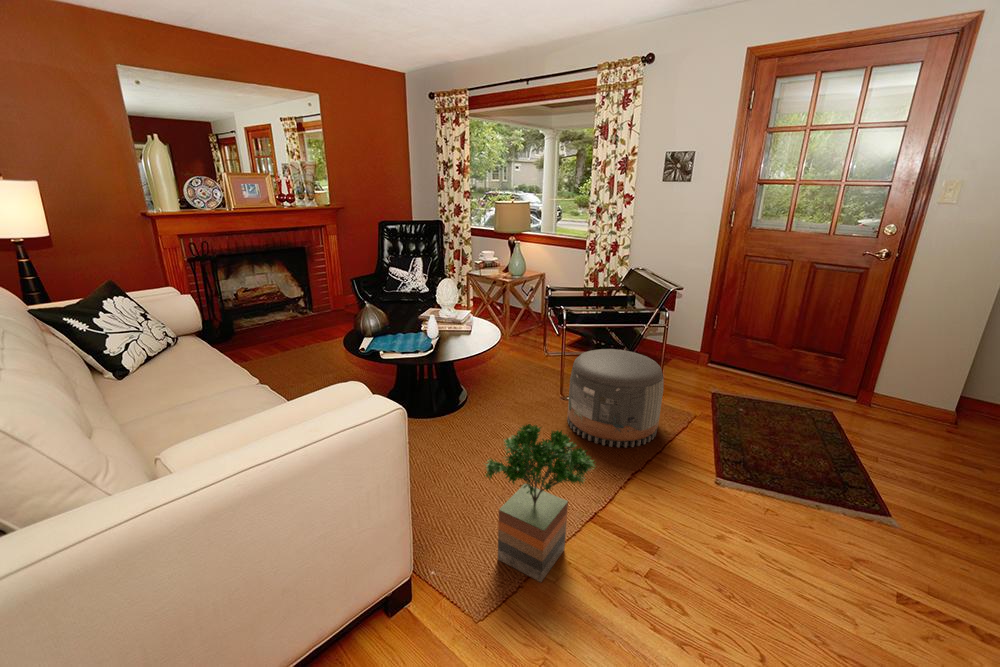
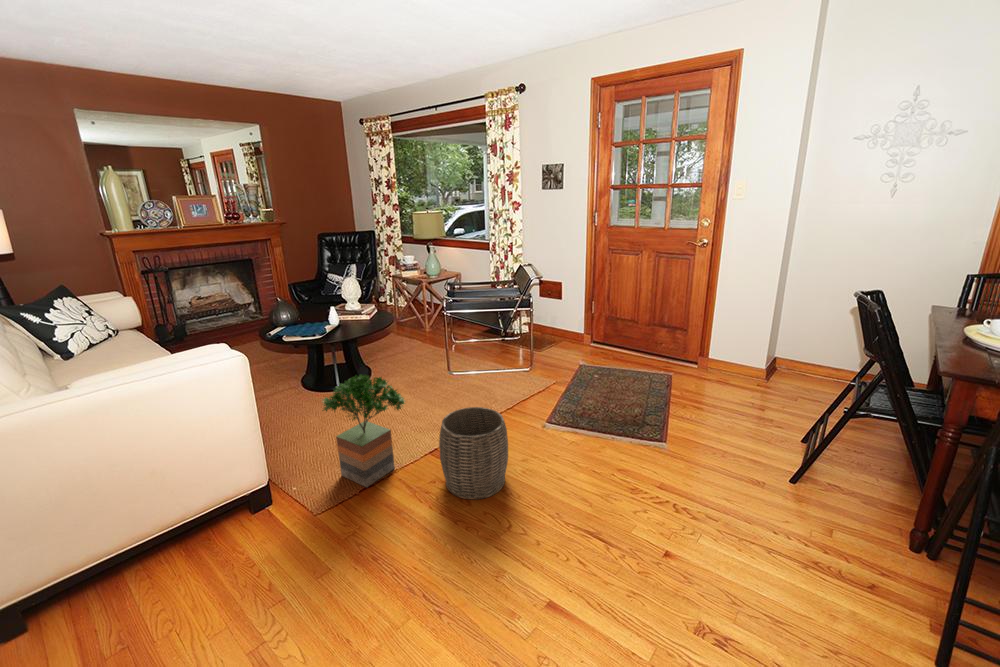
pouf: present [567,349,664,448] -> none [442,328,515,404]
woven basket: none [642,476,747,612] -> present [439,407,508,499]

